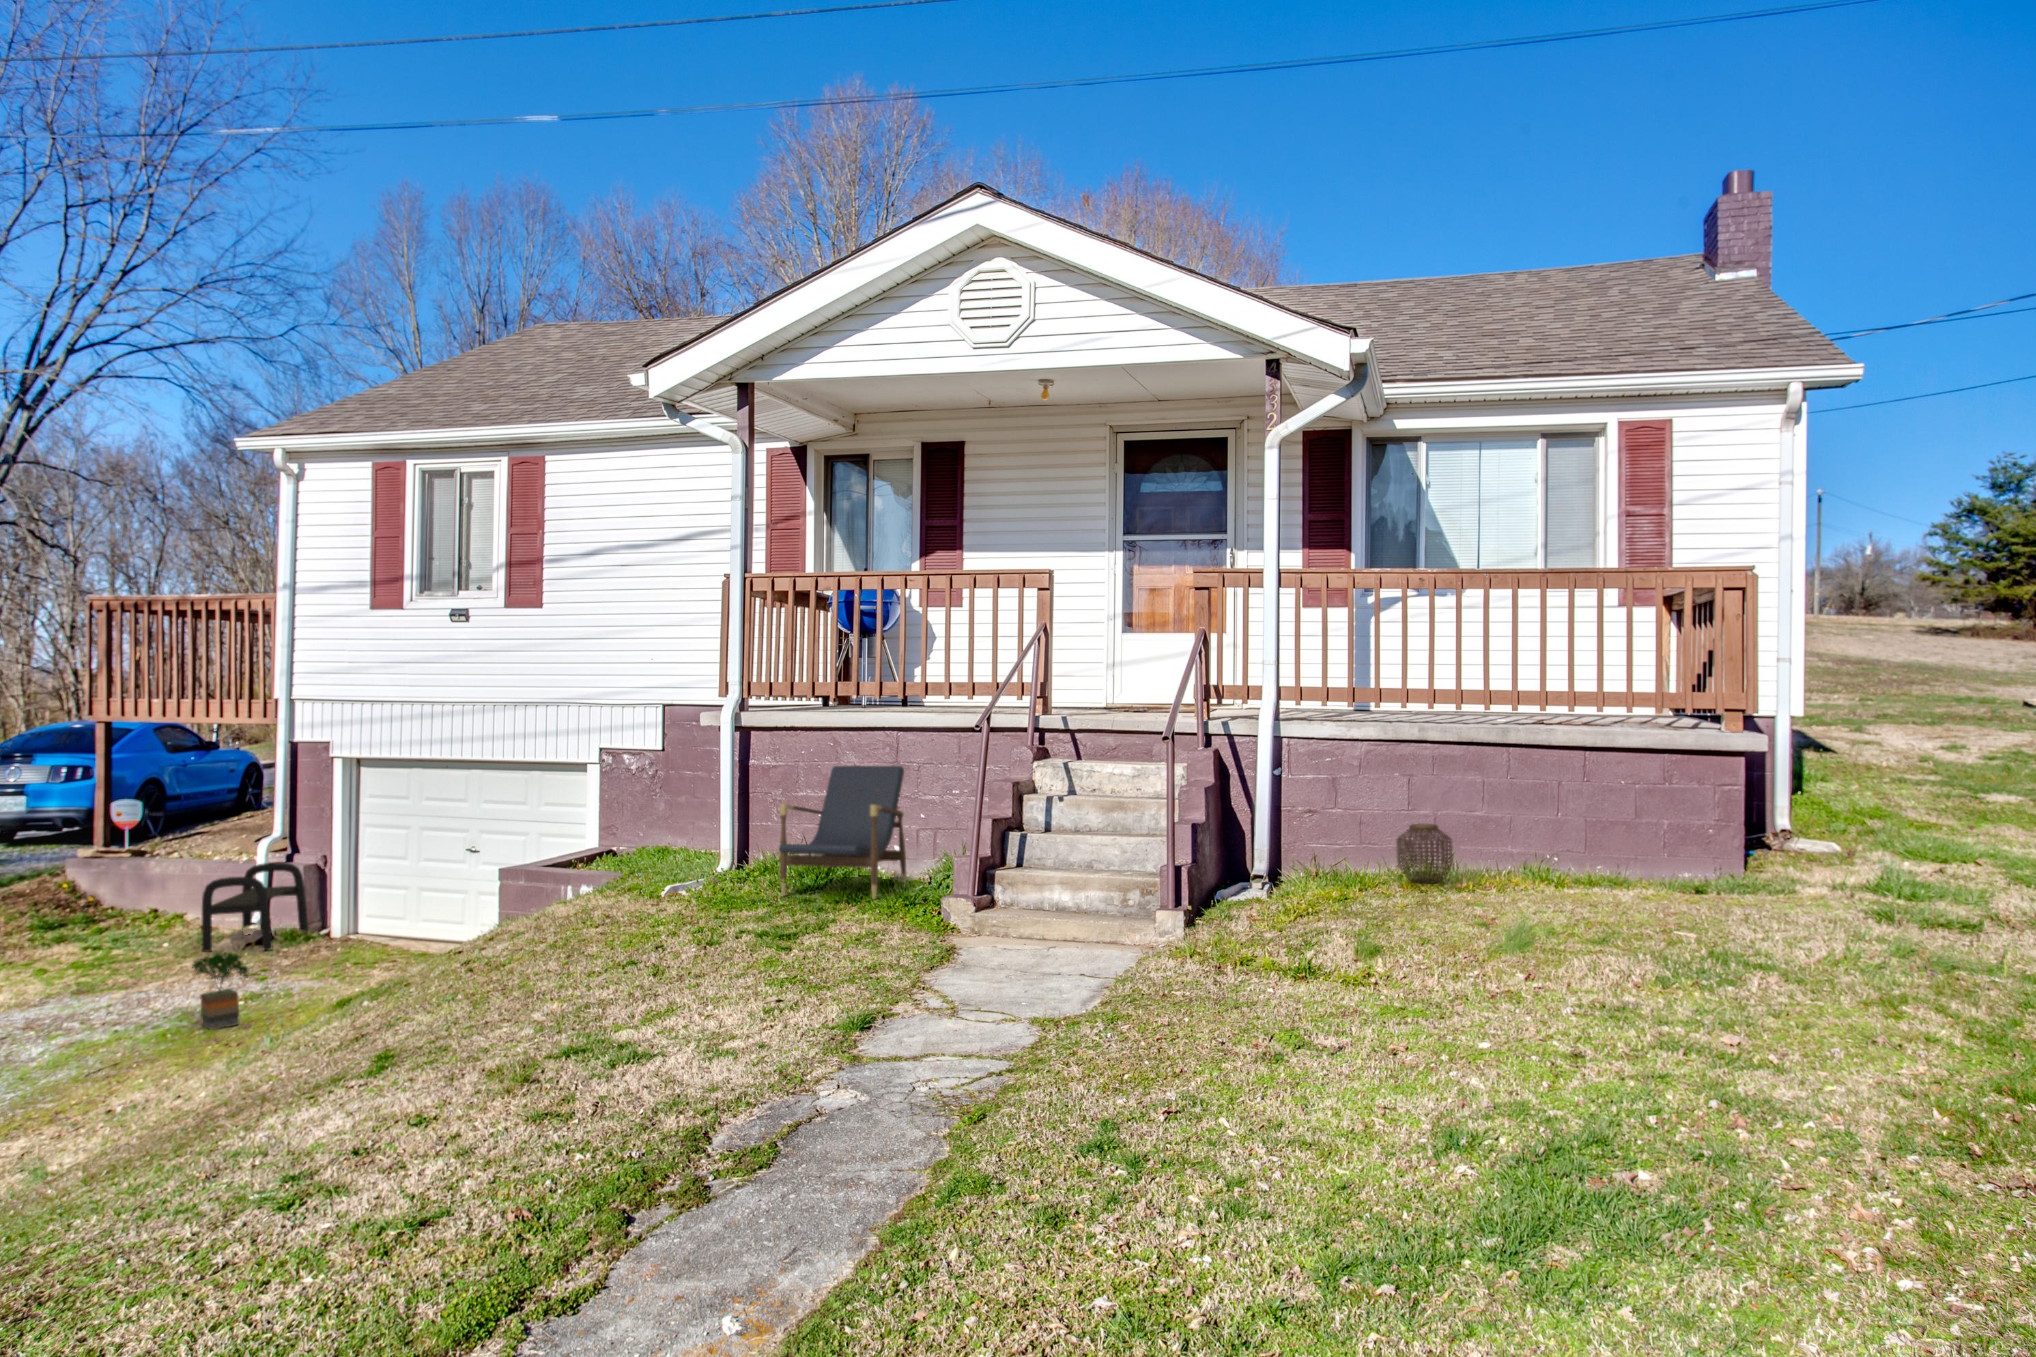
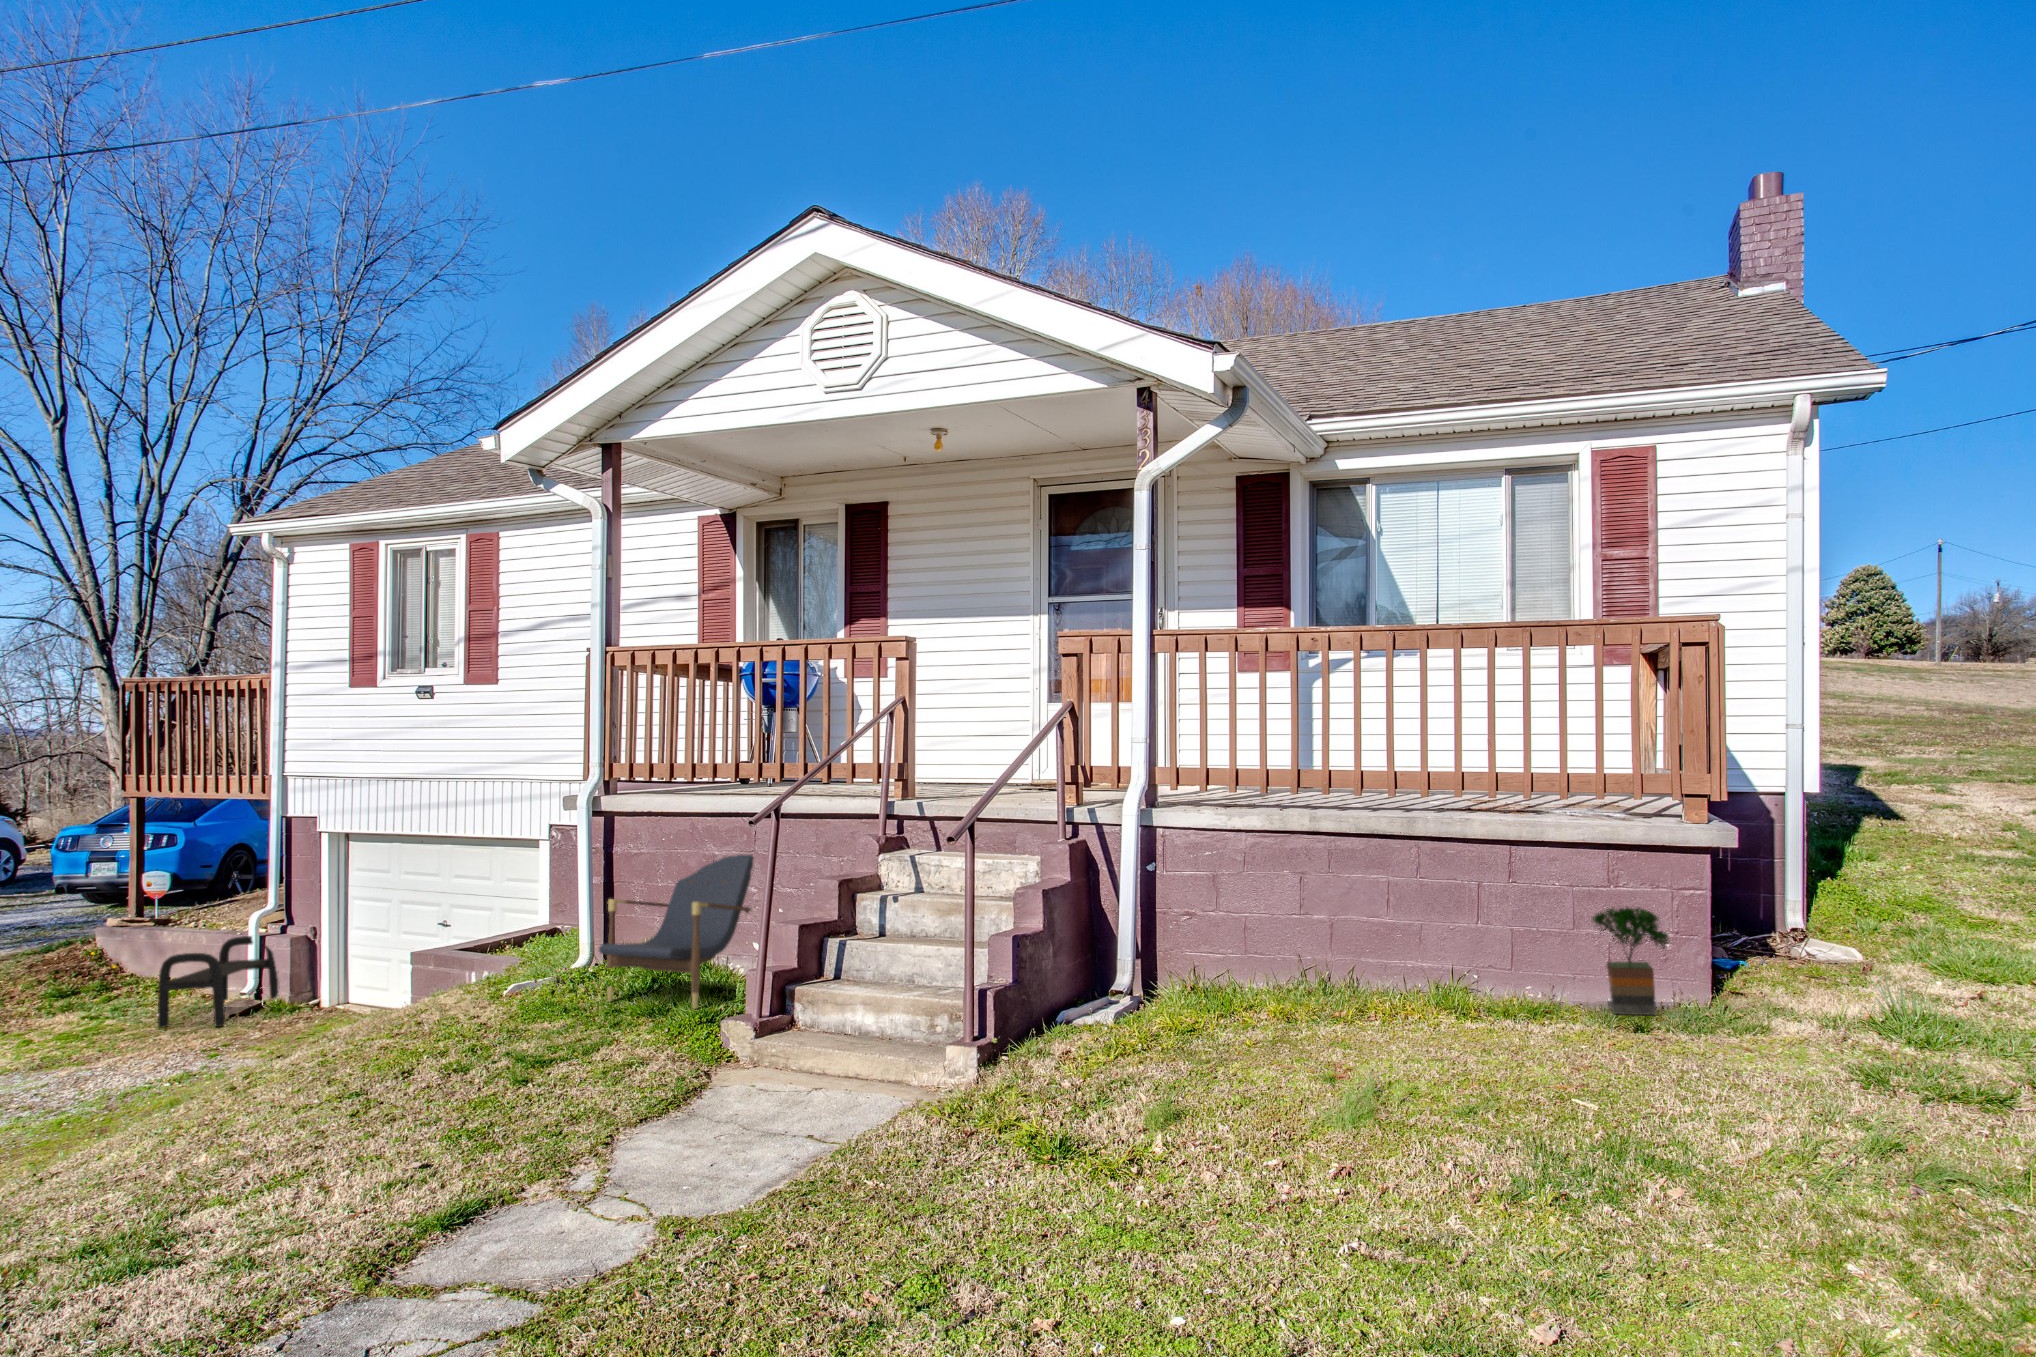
woven basket: present [1397,824,1453,883] -> none [1285,932,1353,1006]
potted tree: present [192,952,249,1030] -> present [1592,906,1669,1015]

